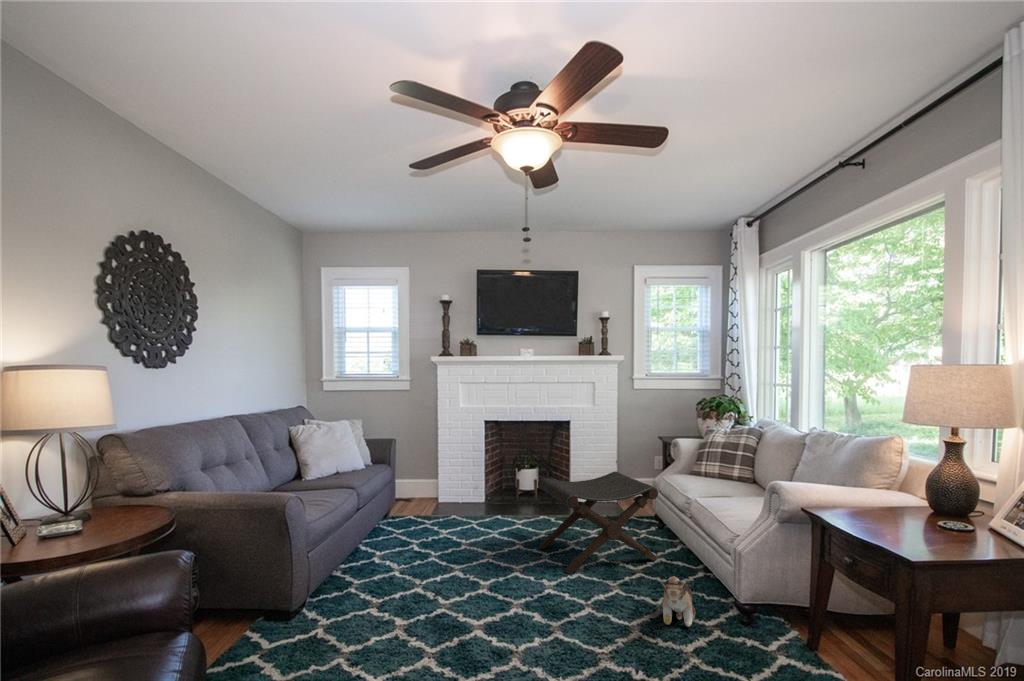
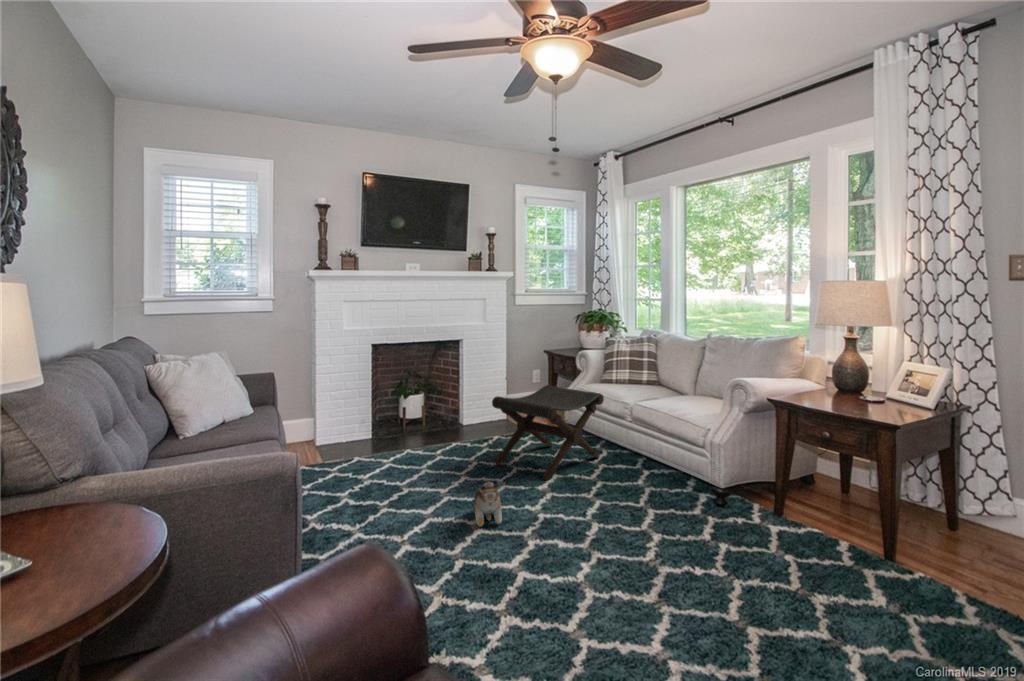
plush toy: present [661,576,696,627] -> present [474,482,502,527]

